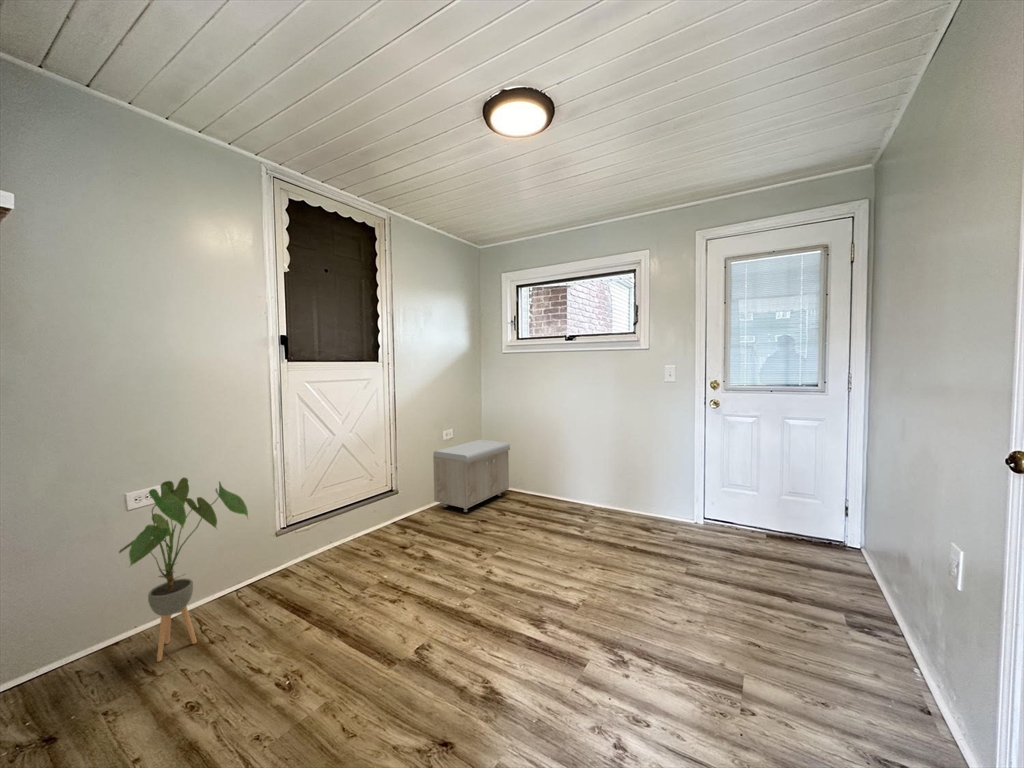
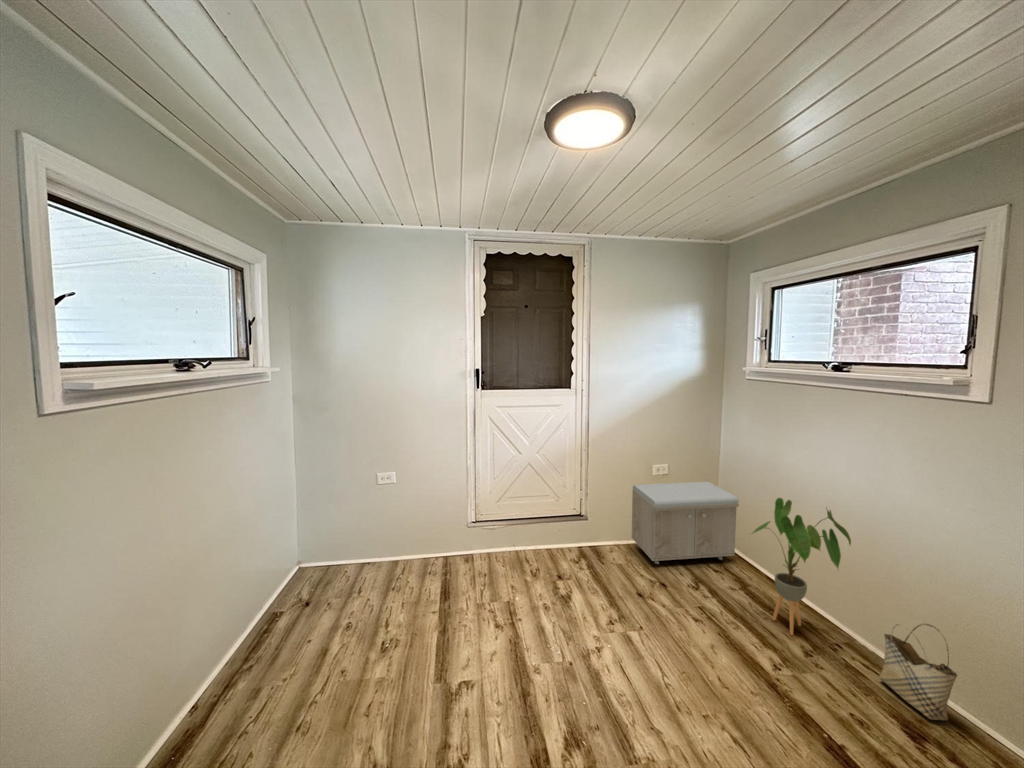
woven basket: none [616,473,649,520] -> present [879,624,957,720]
house plant: present [119,478,248,662] -> present [751,498,851,635]

